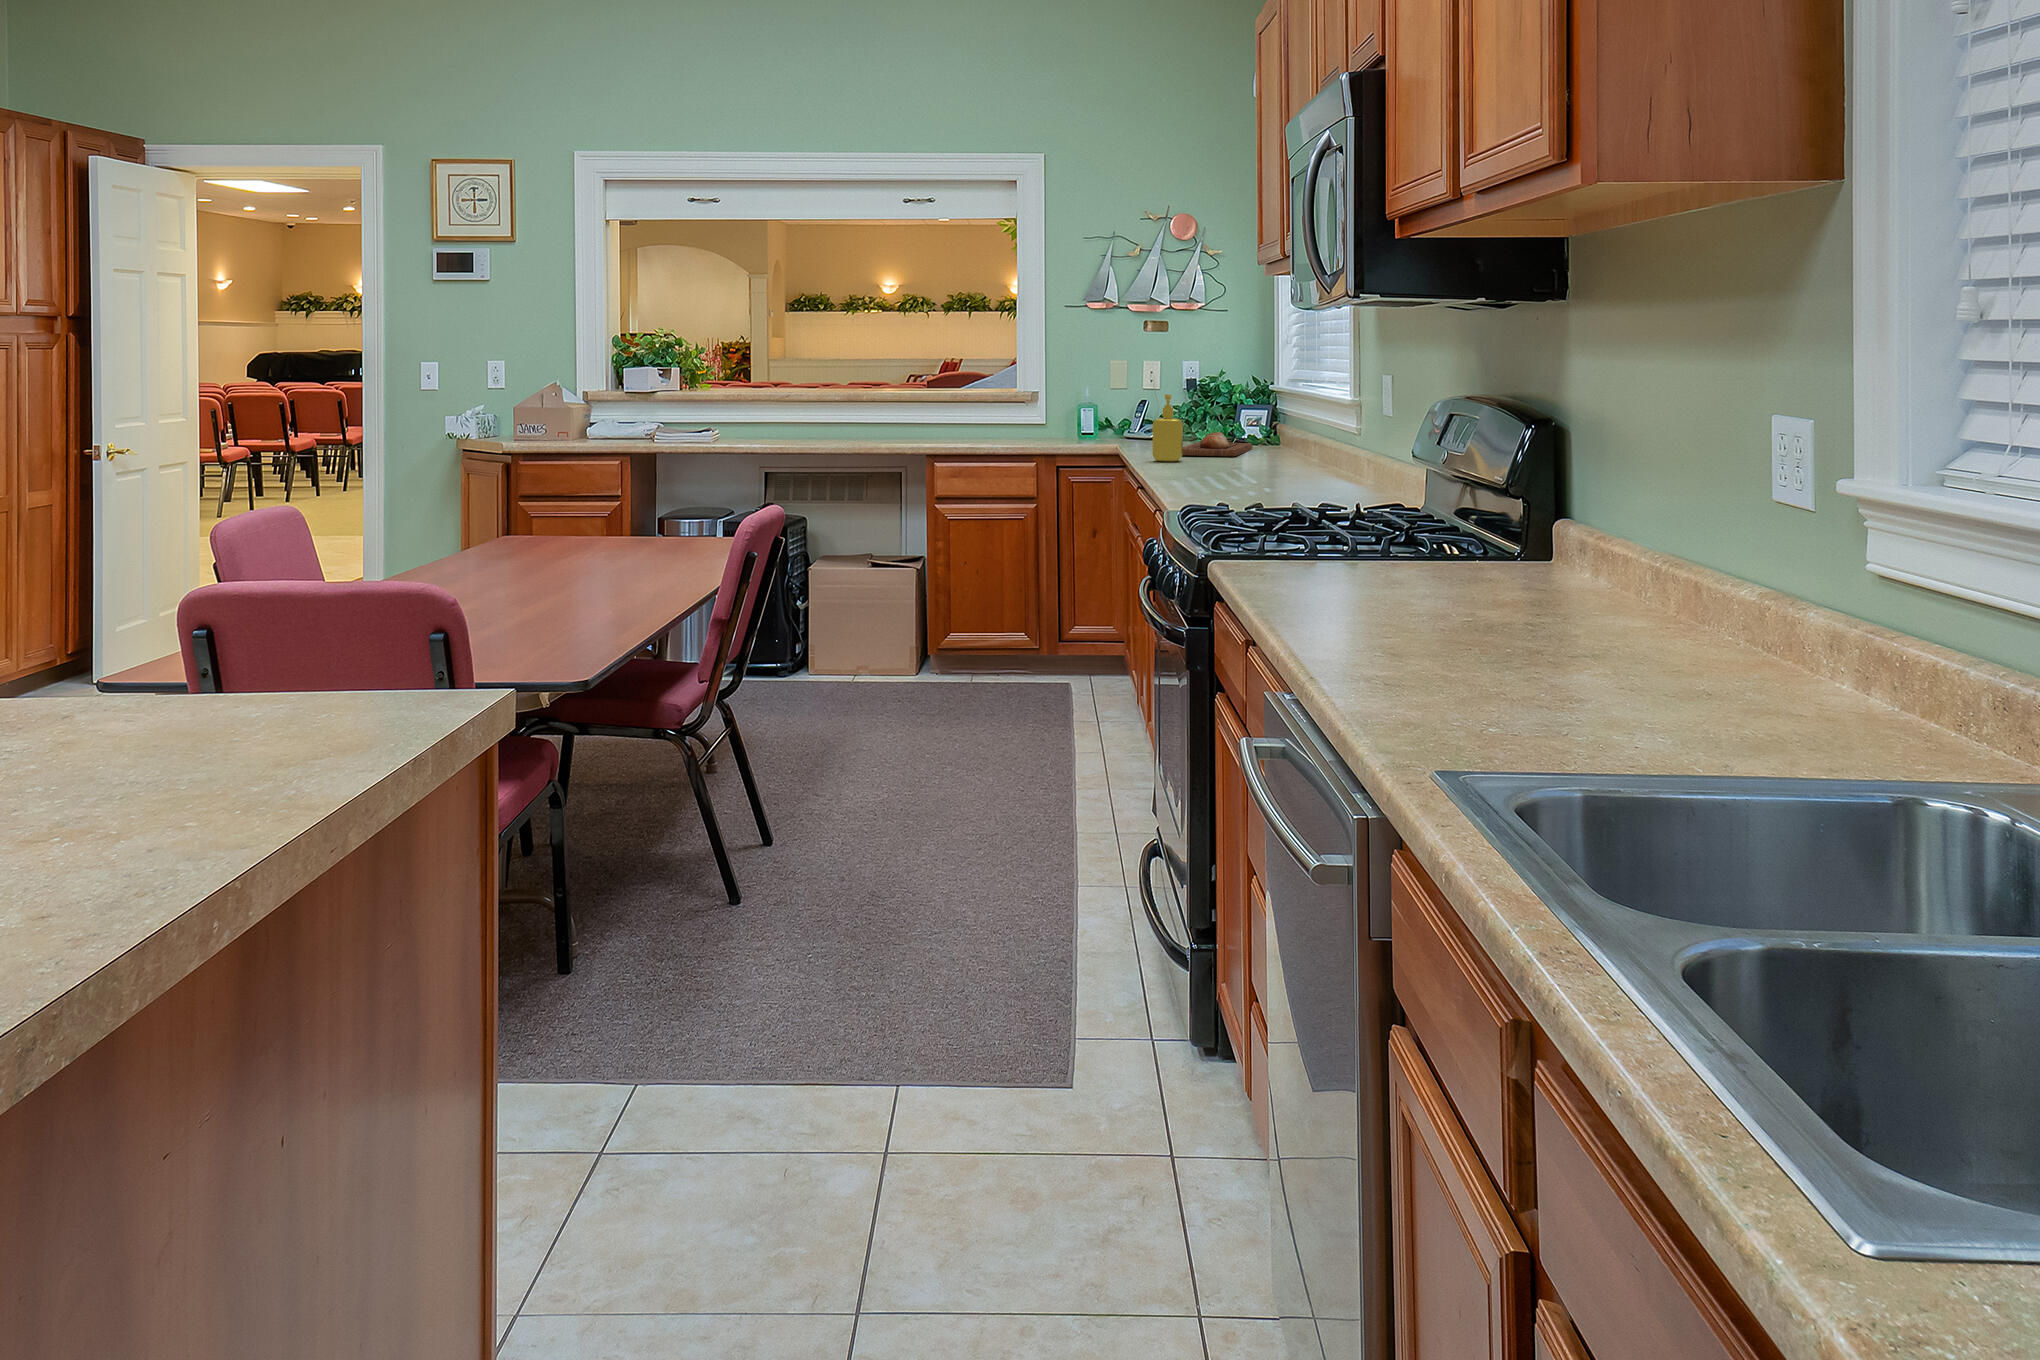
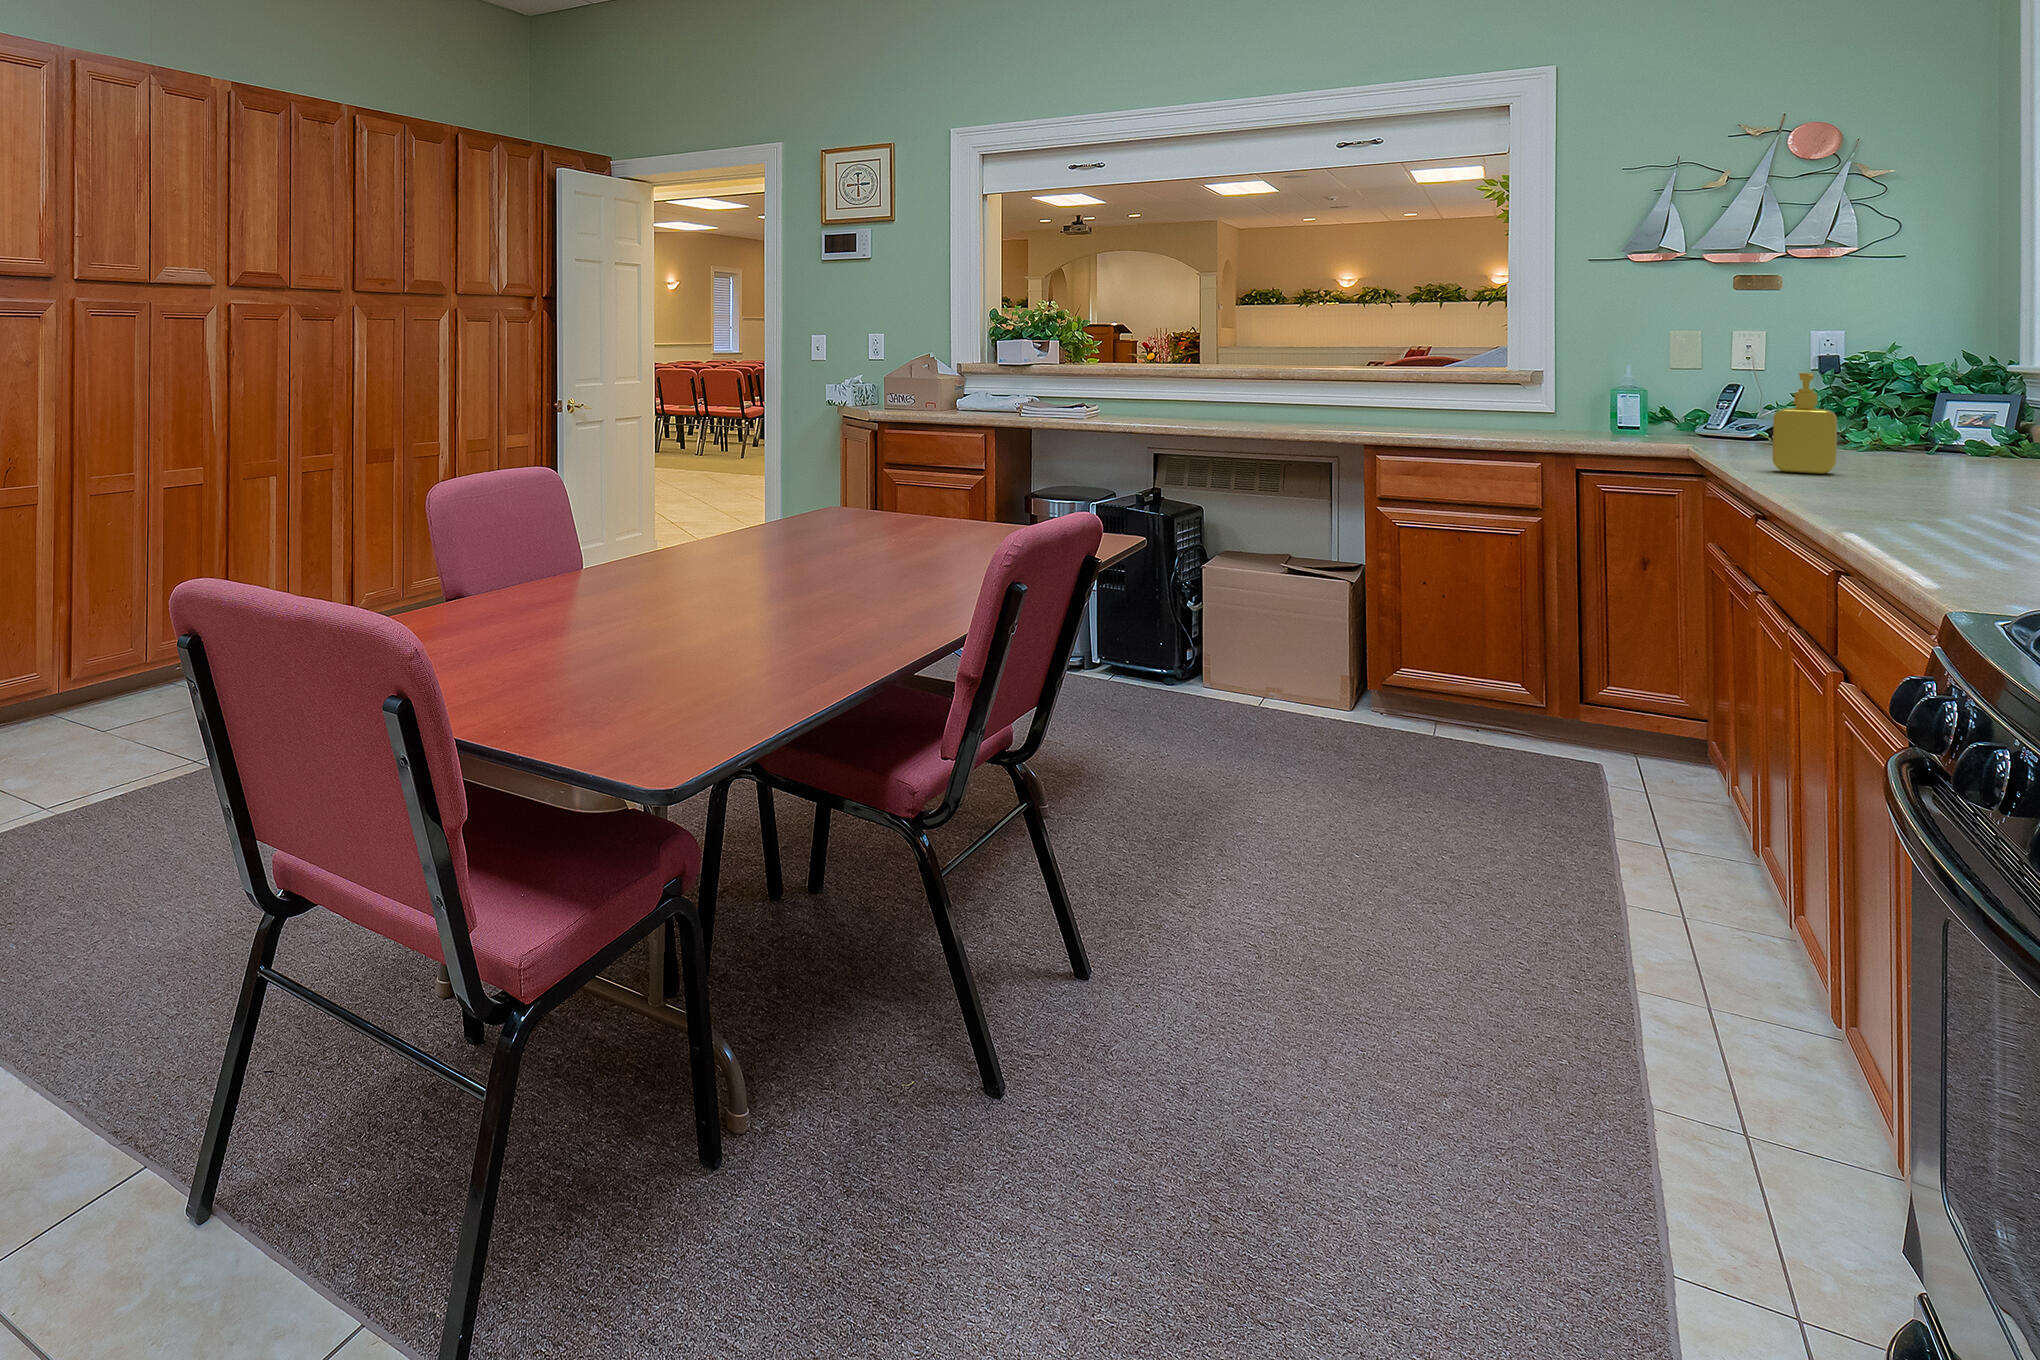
bread loaf: present [1182,432,1252,456] -> none [1820,434,1981,472]

